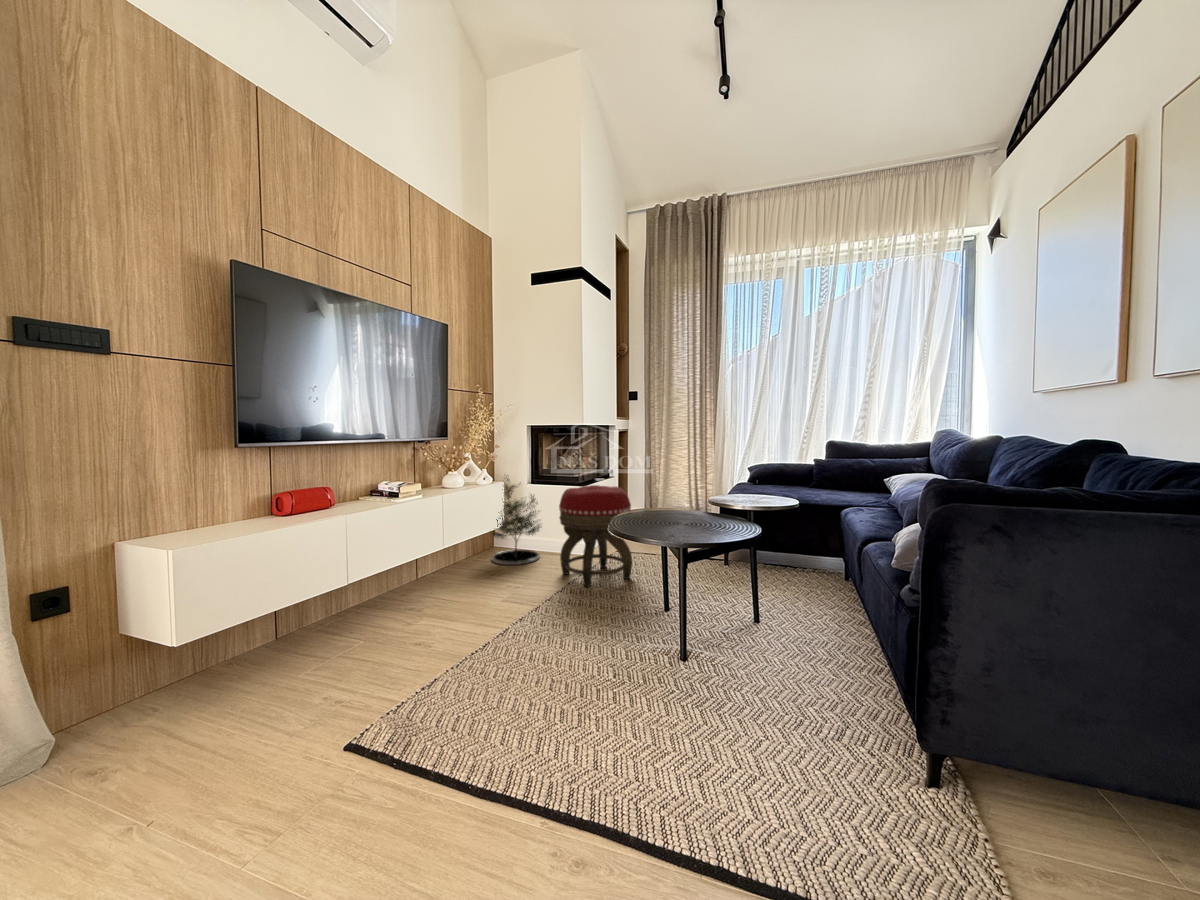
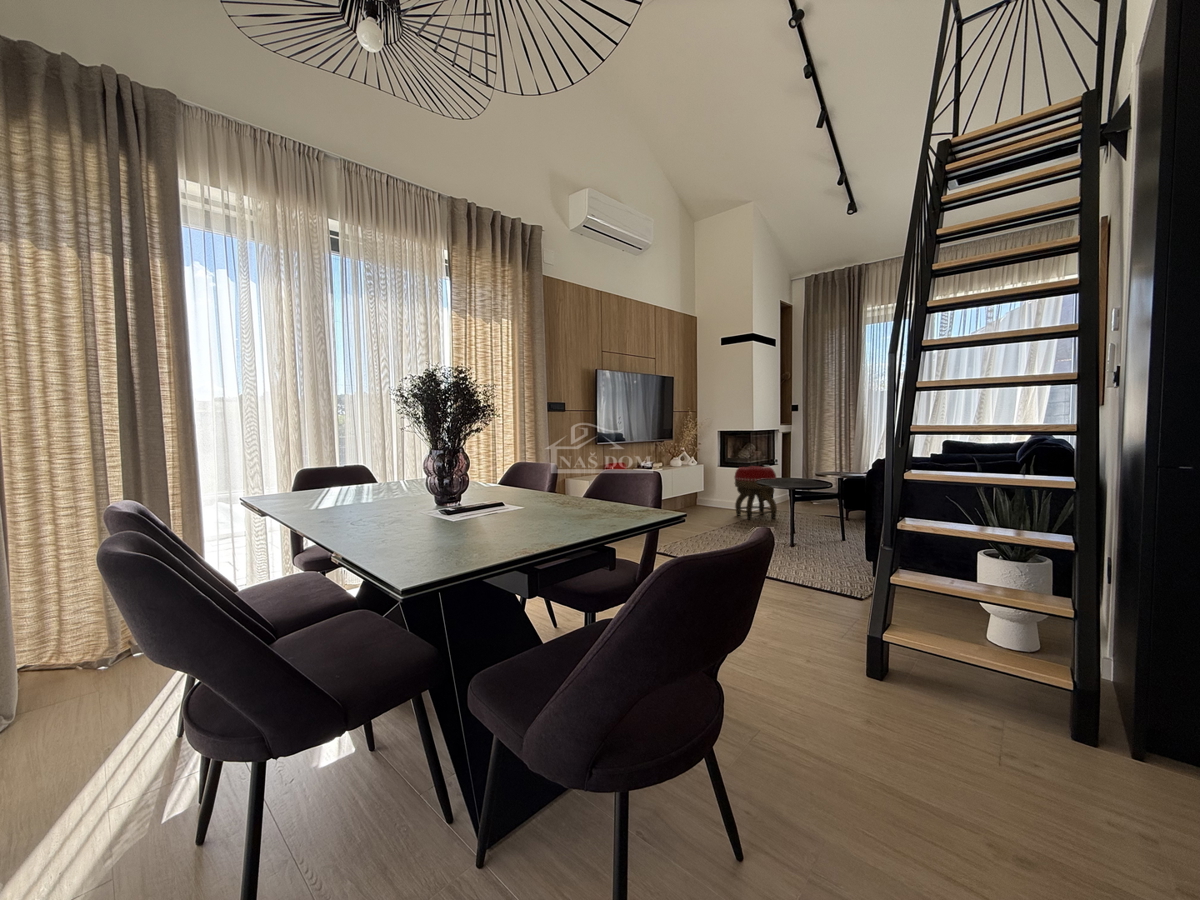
potted tree: present [492,478,540,565] -> none [694,460,727,511]

